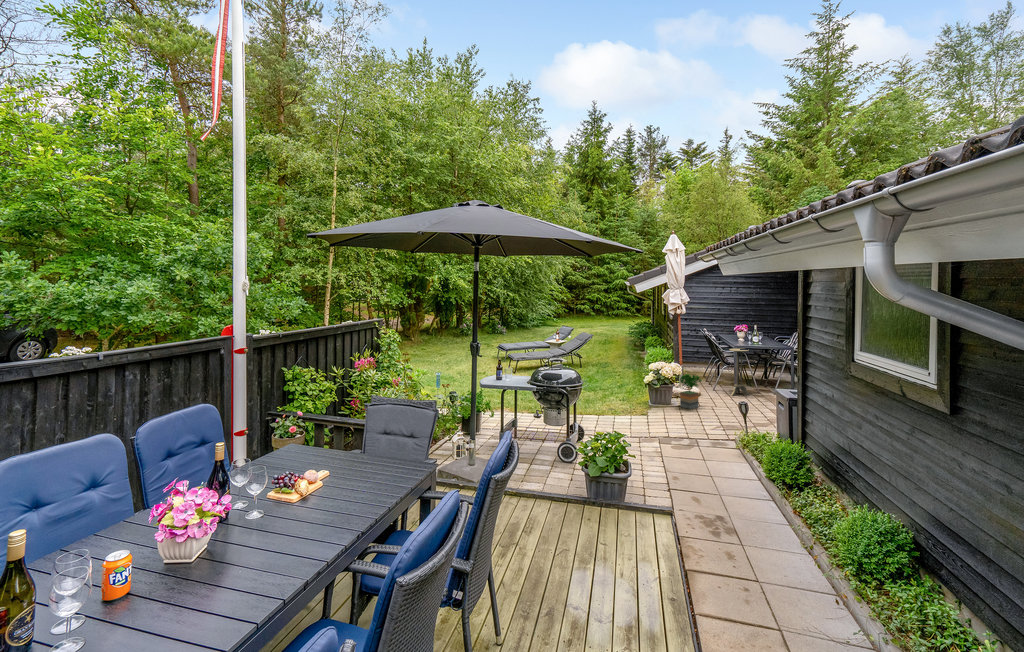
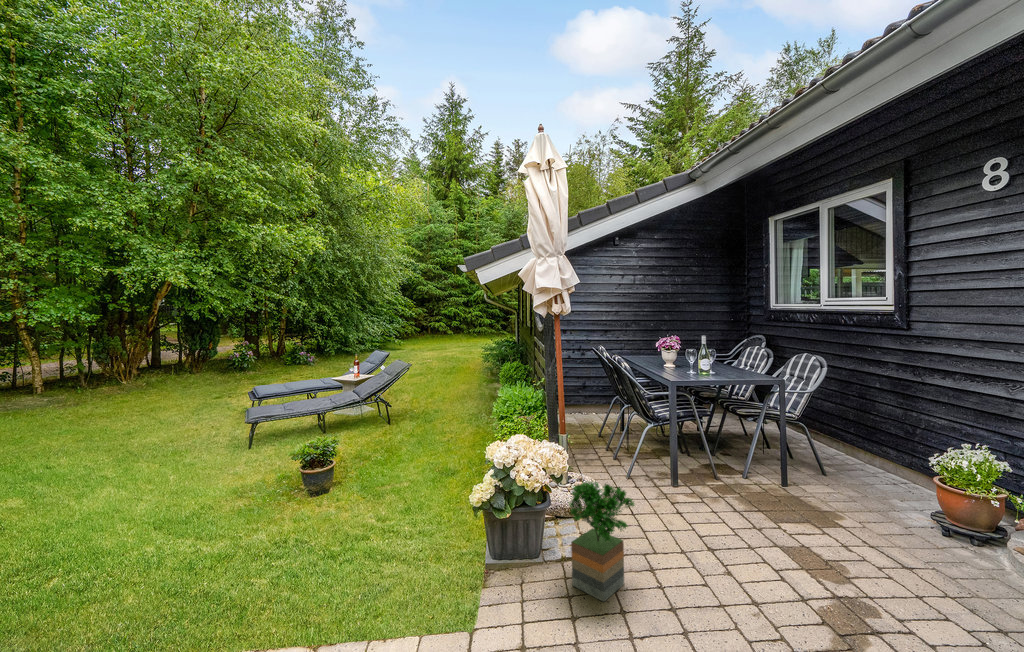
side table: present [729,349,749,396] -> none [670,389,720,505]

